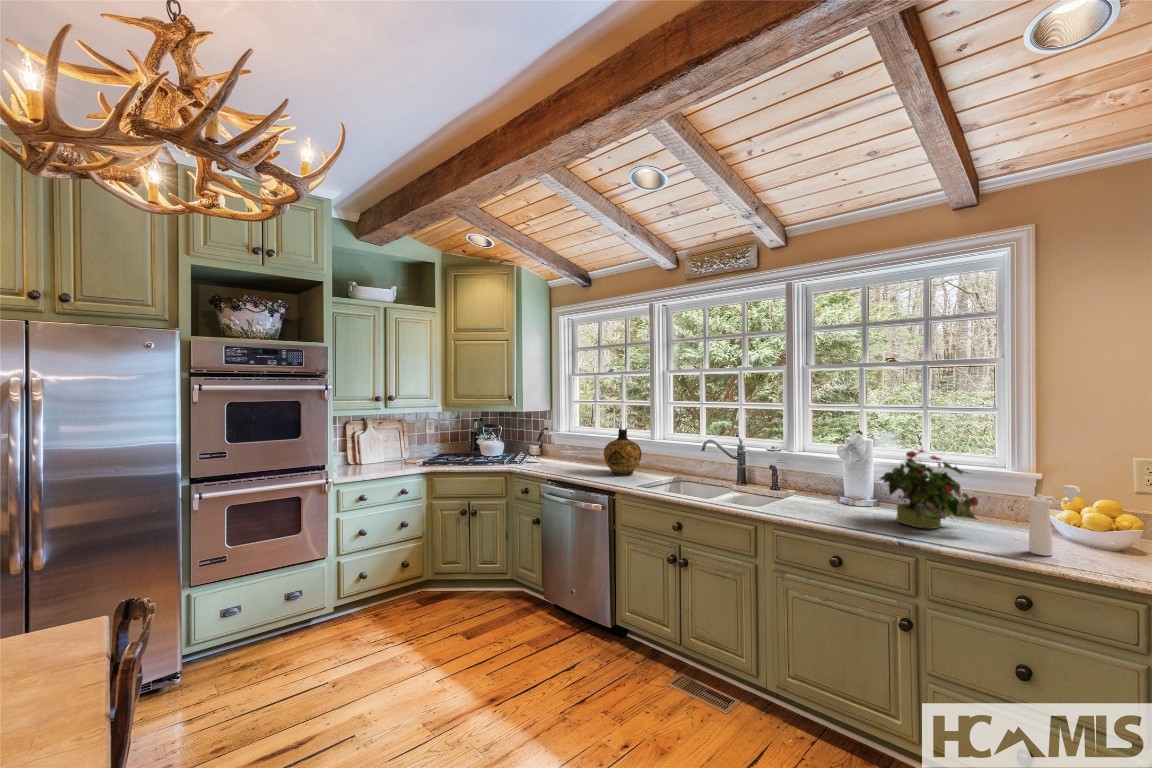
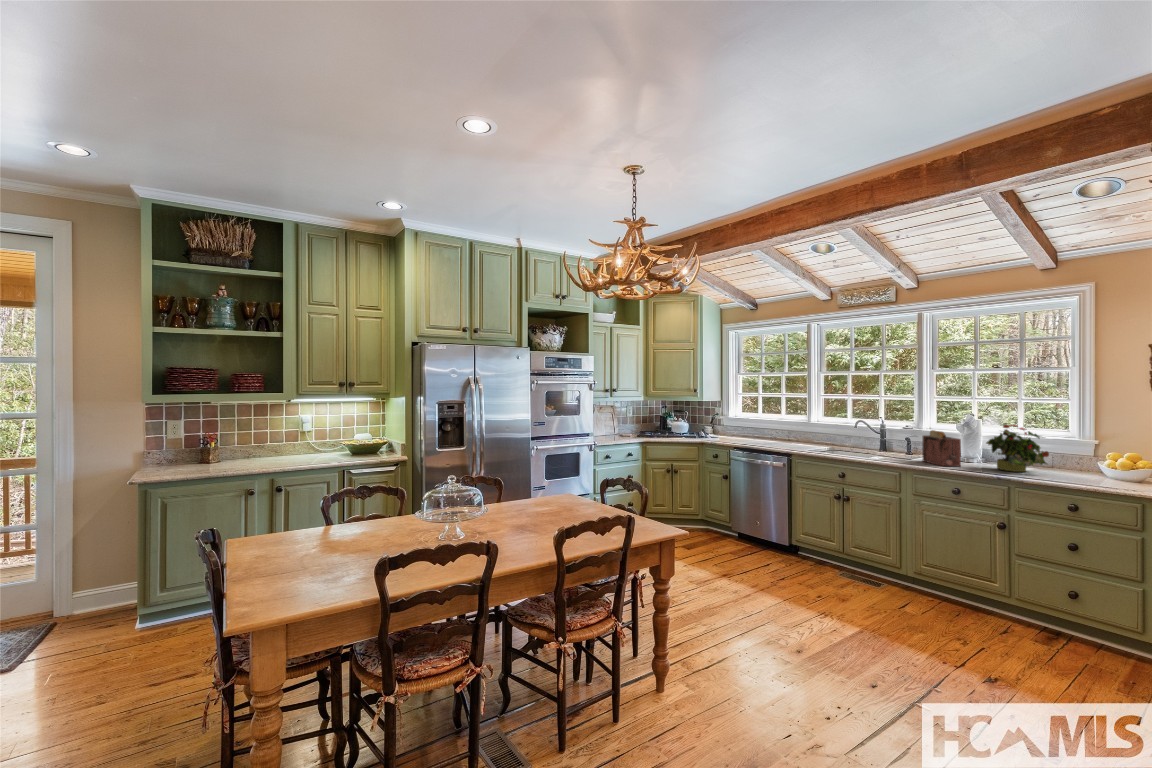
ceramic jug: present [604,428,642,476] -> none [776,413,804,446]
toaster: none [790,457,844,516] -> present [922,430,961,466]
pepper mill: present [1028,485,1080,556] -> none [1077,443,1110,482]

